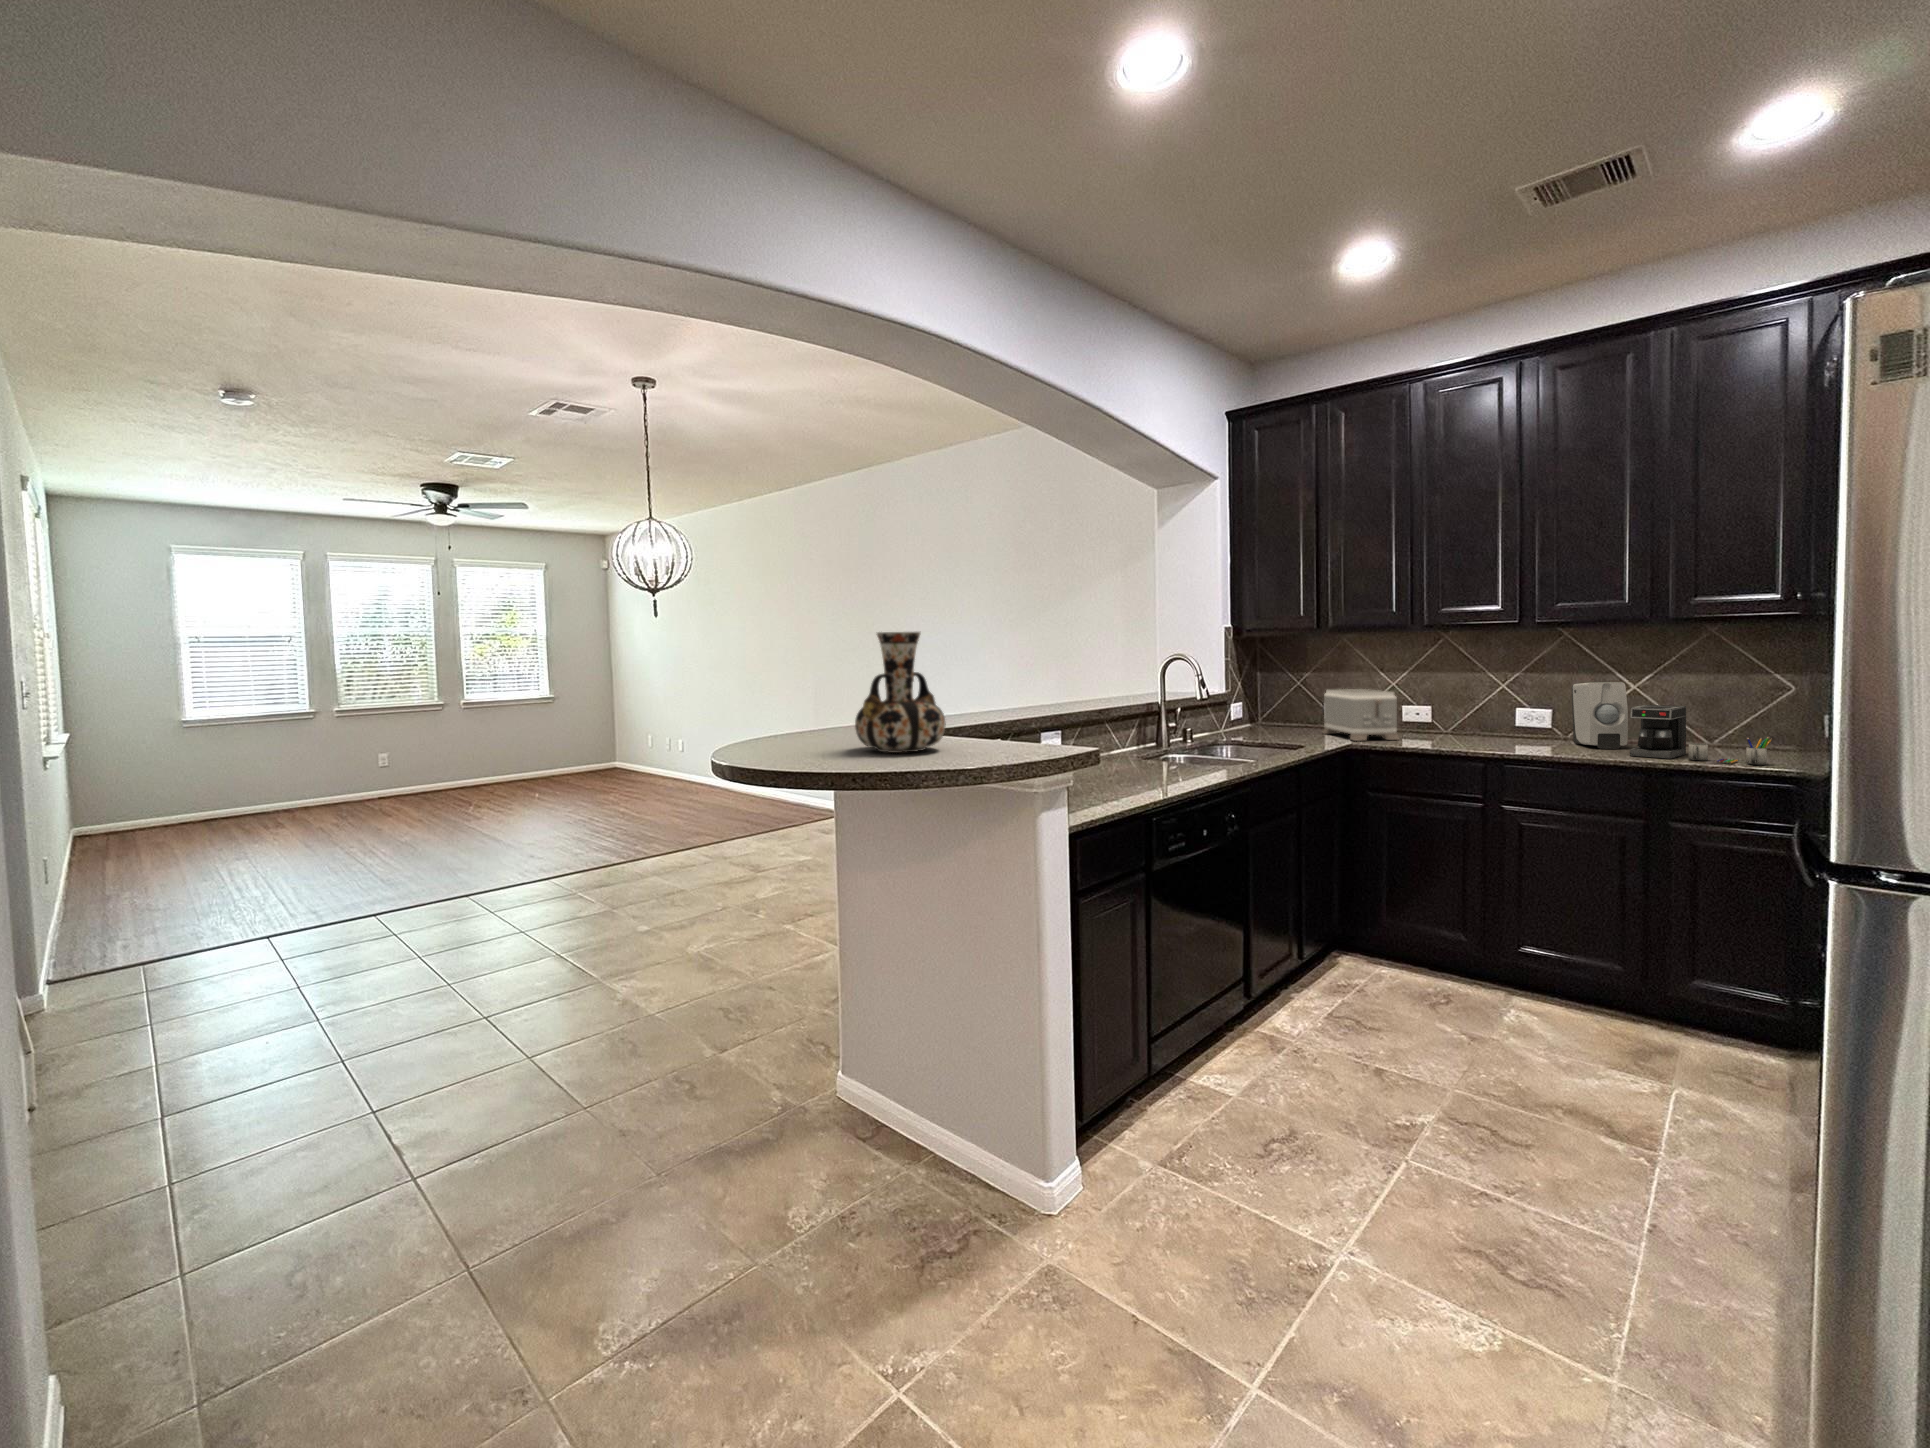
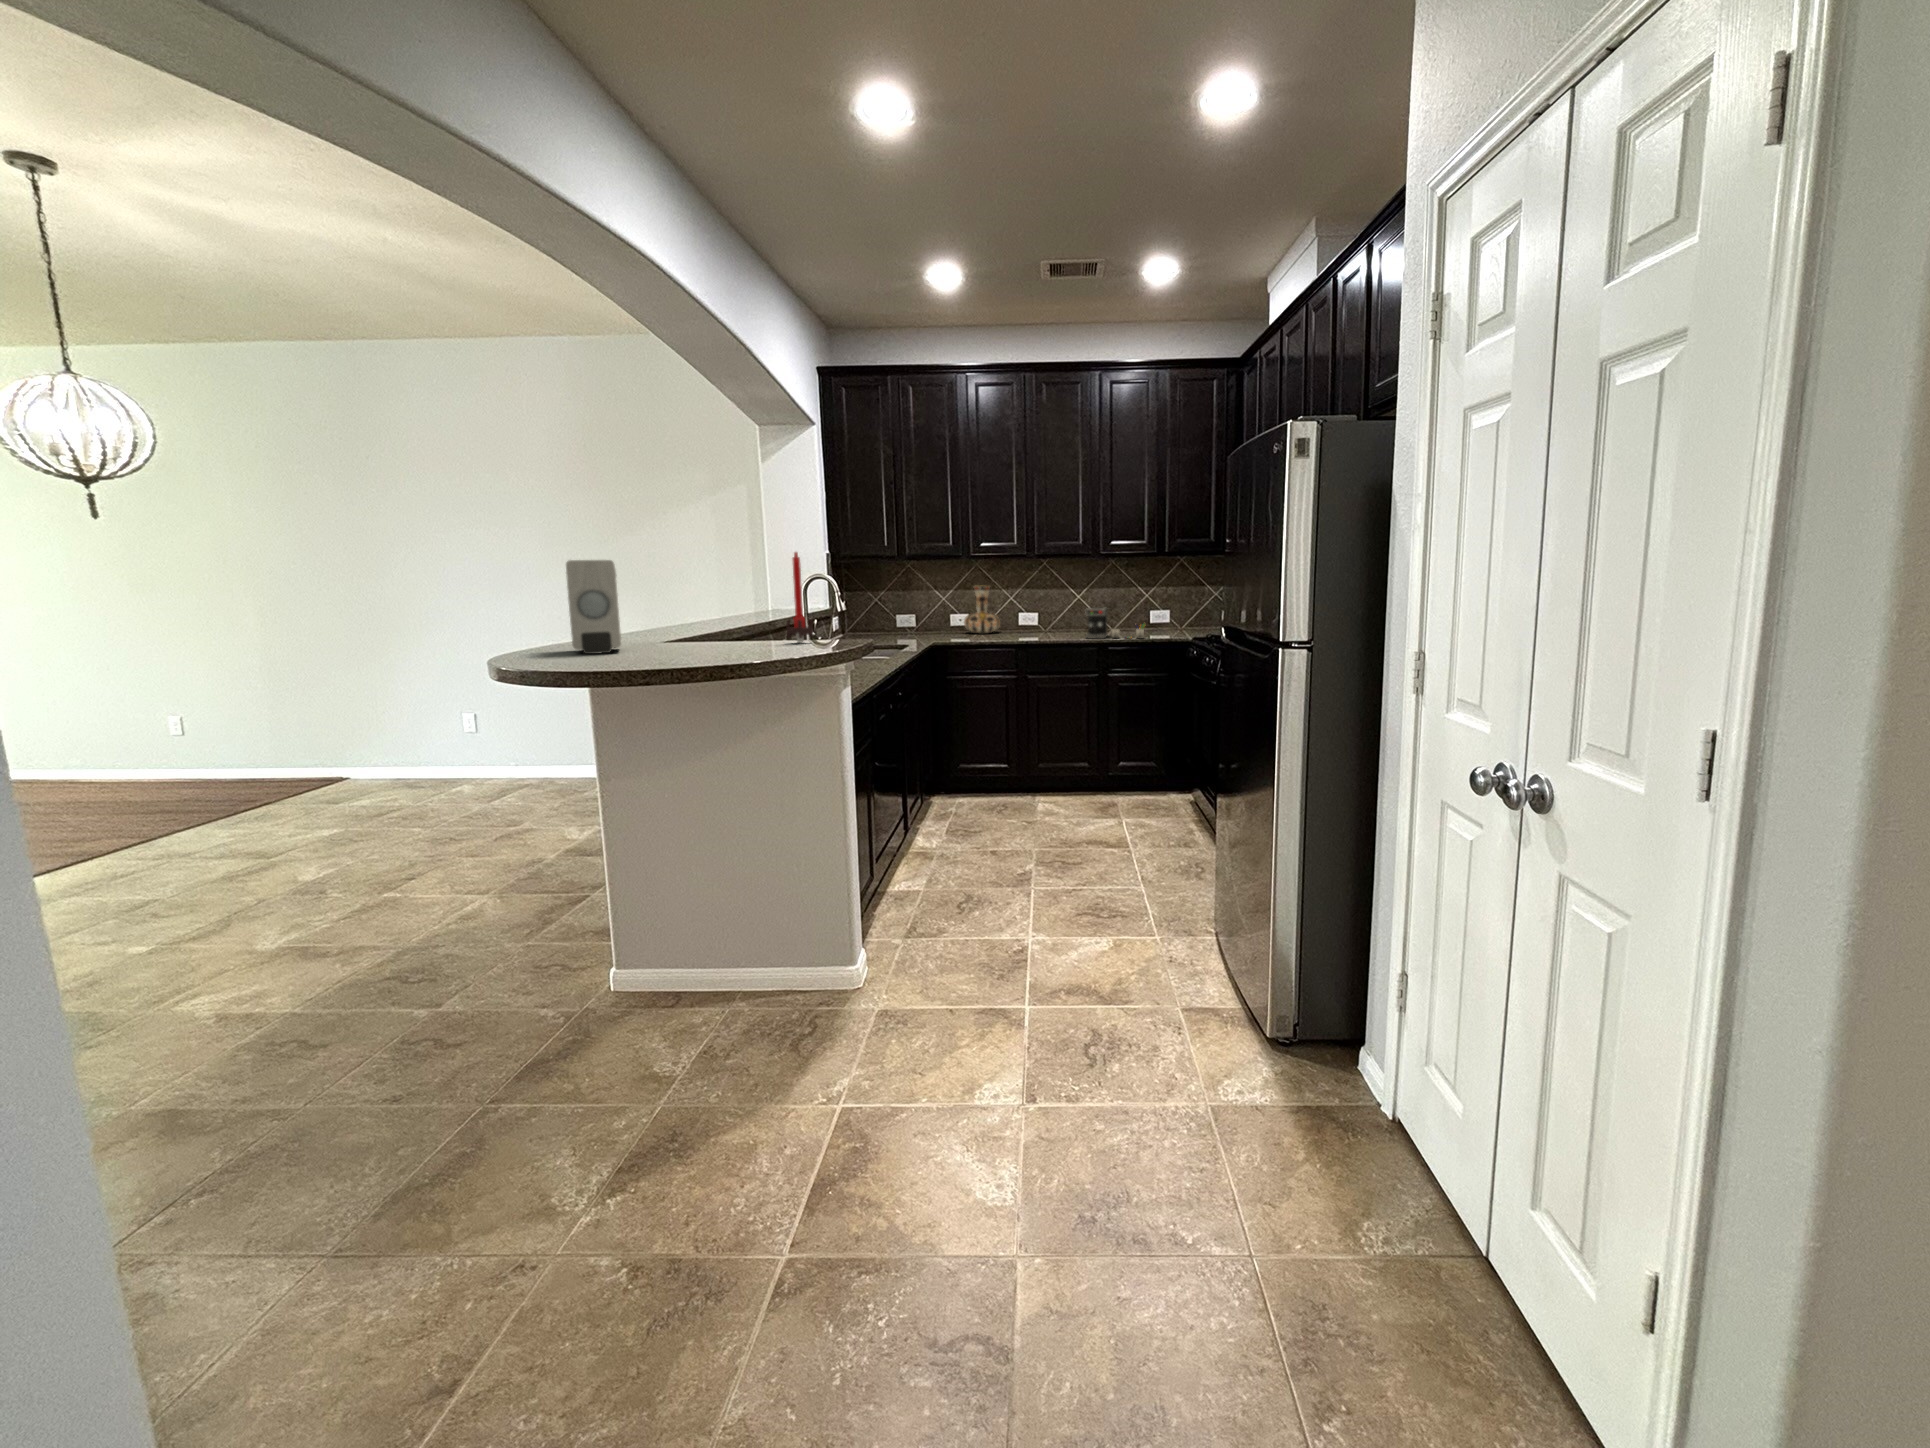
vase: present [855,632,945,753] -> present [964,586,1000,634]
candle: none [990,639,1020,749] -> present [786,552,813,643]
soap dispenser: present [1572,682,1628,749] -> present [566,560,621,654]
toaster: present [1323,689,1399,741] -> none [903,603,959,640]

